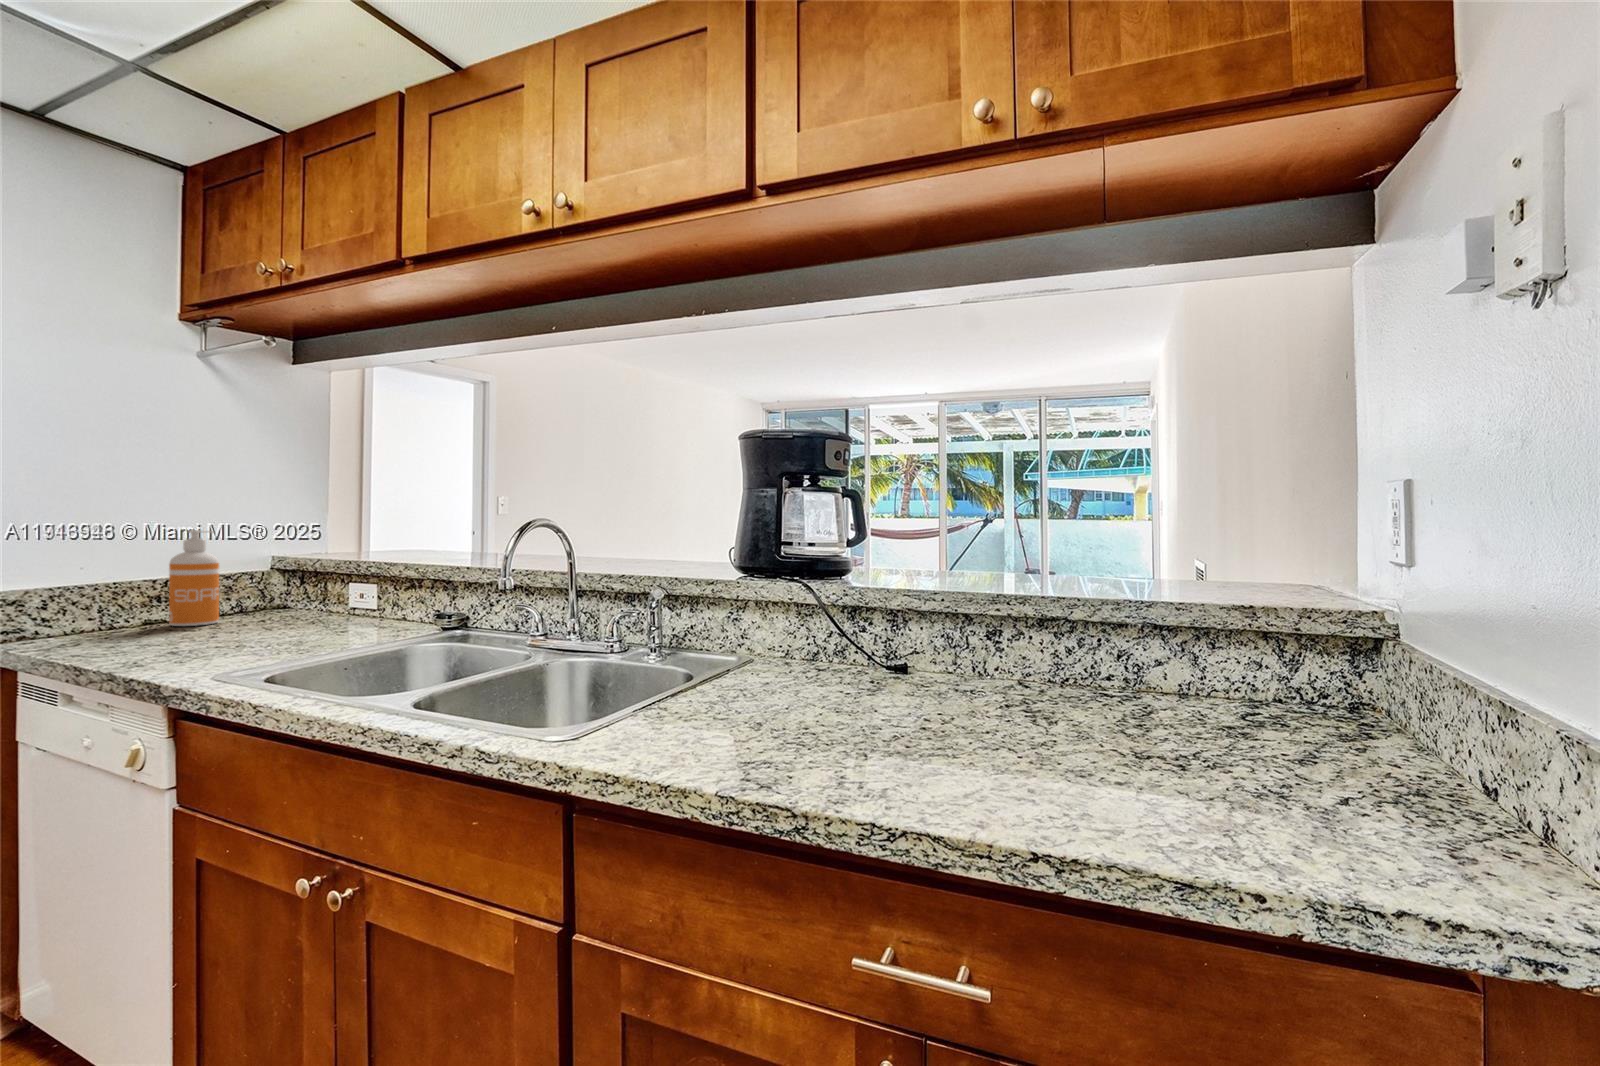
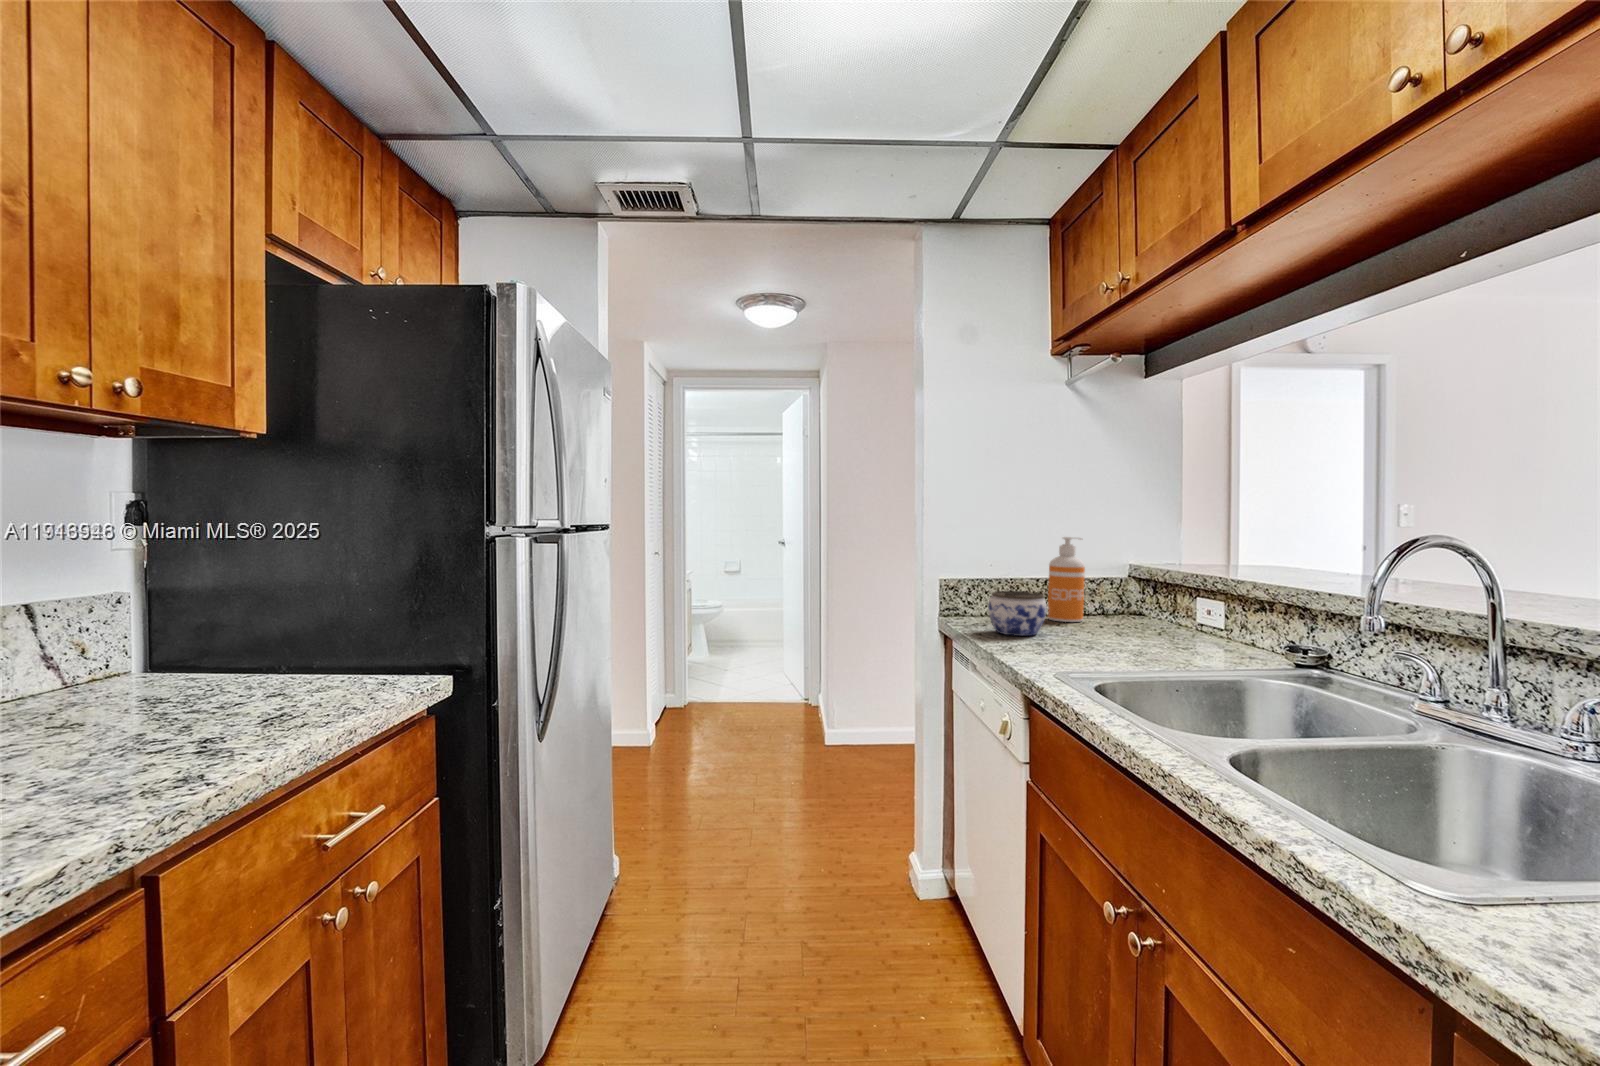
jar: none [83,594,175,649] -> present [988,591,1047,636]

